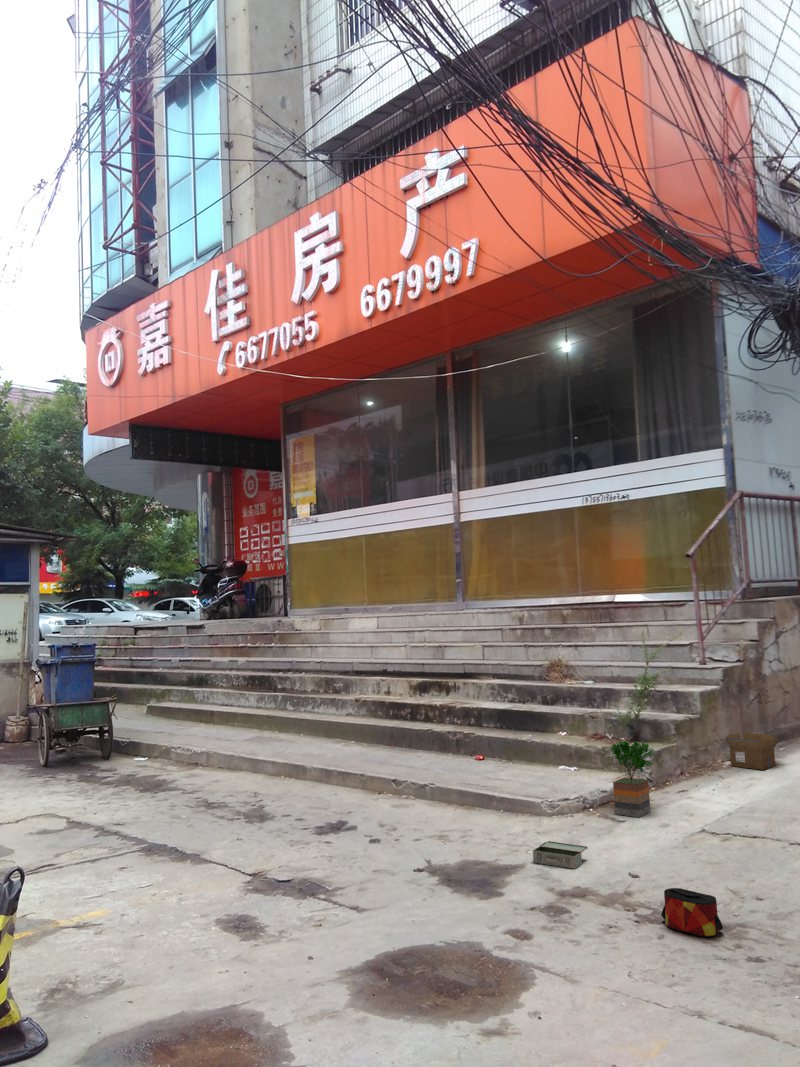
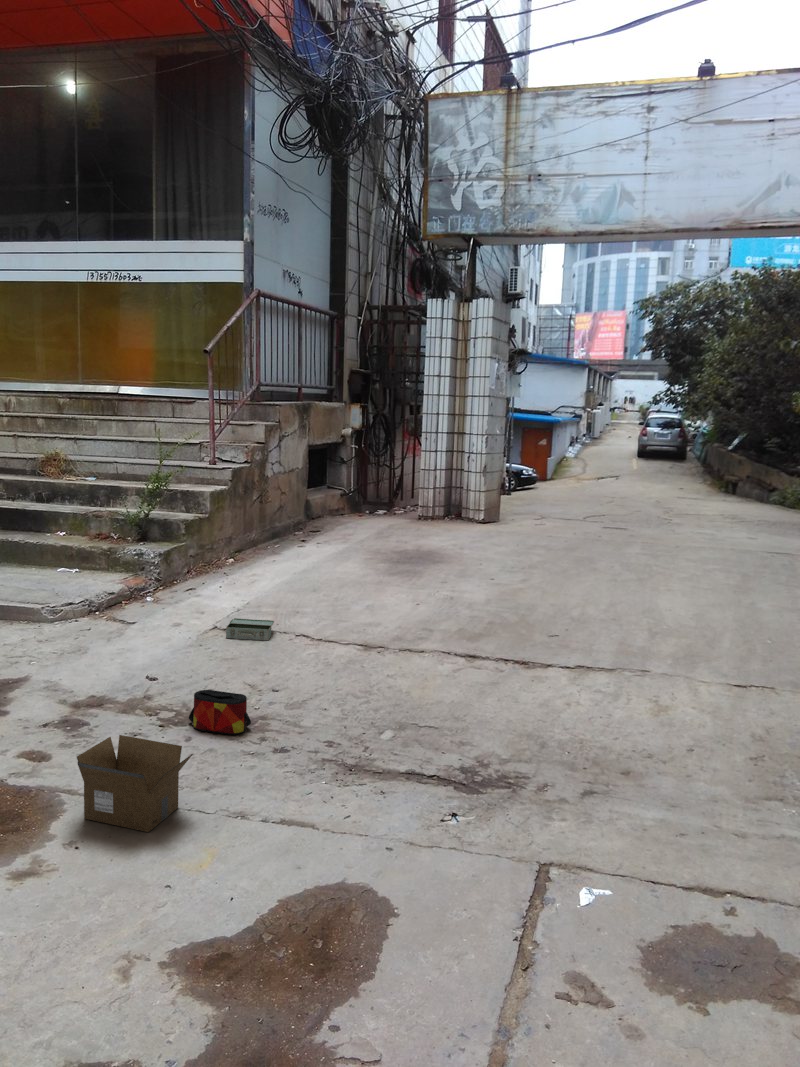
cardboard box: present [726,733,780,770] -> present [77,735,193,832]
potted tree: present [610,741,655,817] -> none [119,539,170,617]
toolbox: present [533,841,588,869] -> present [226,618,274,640]

